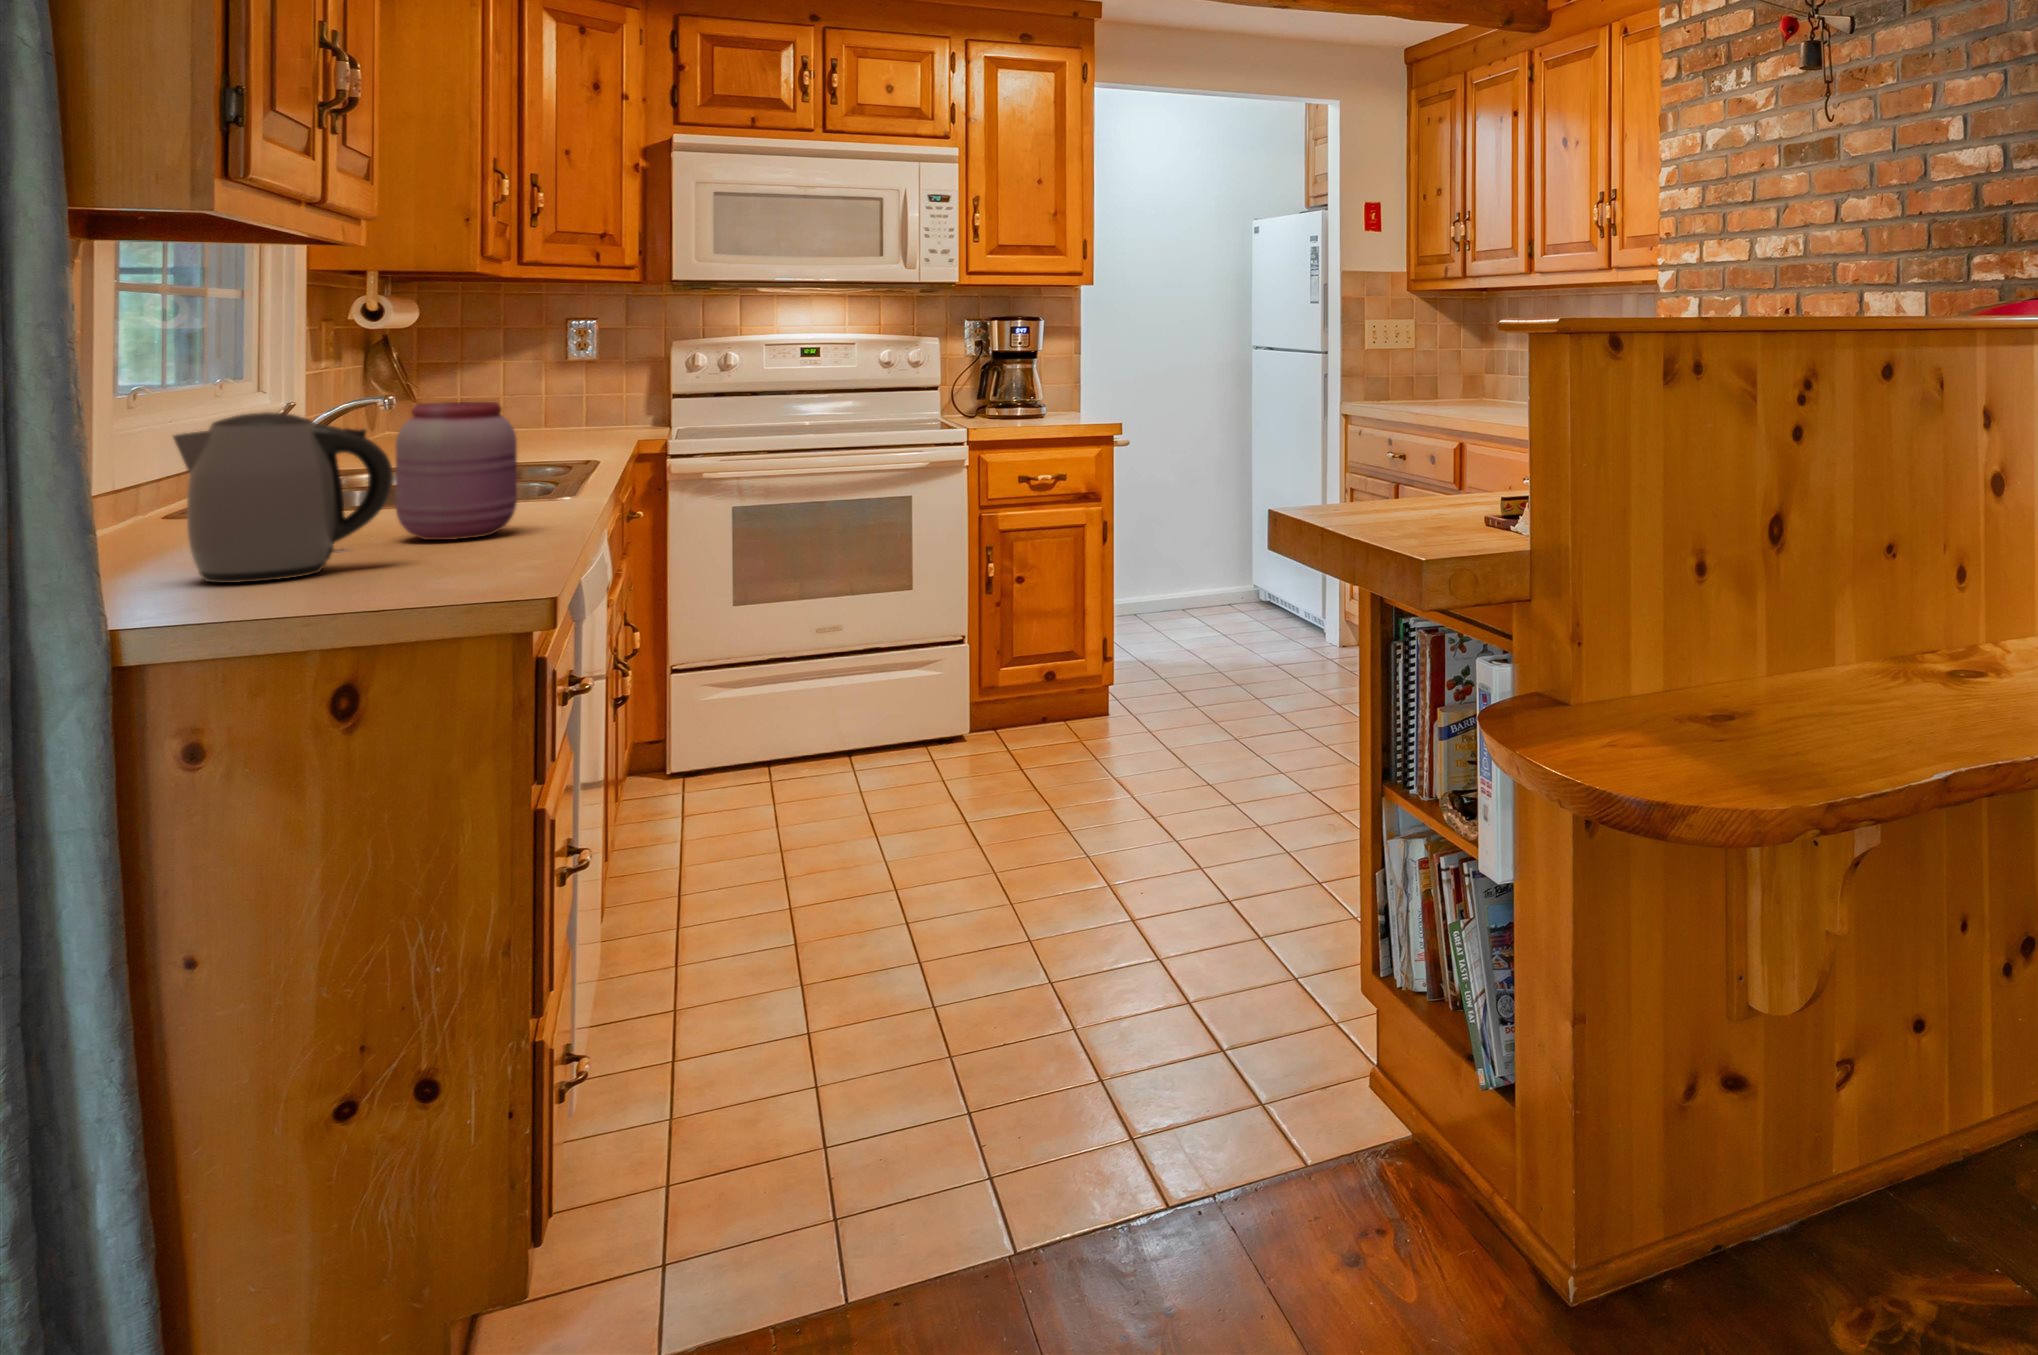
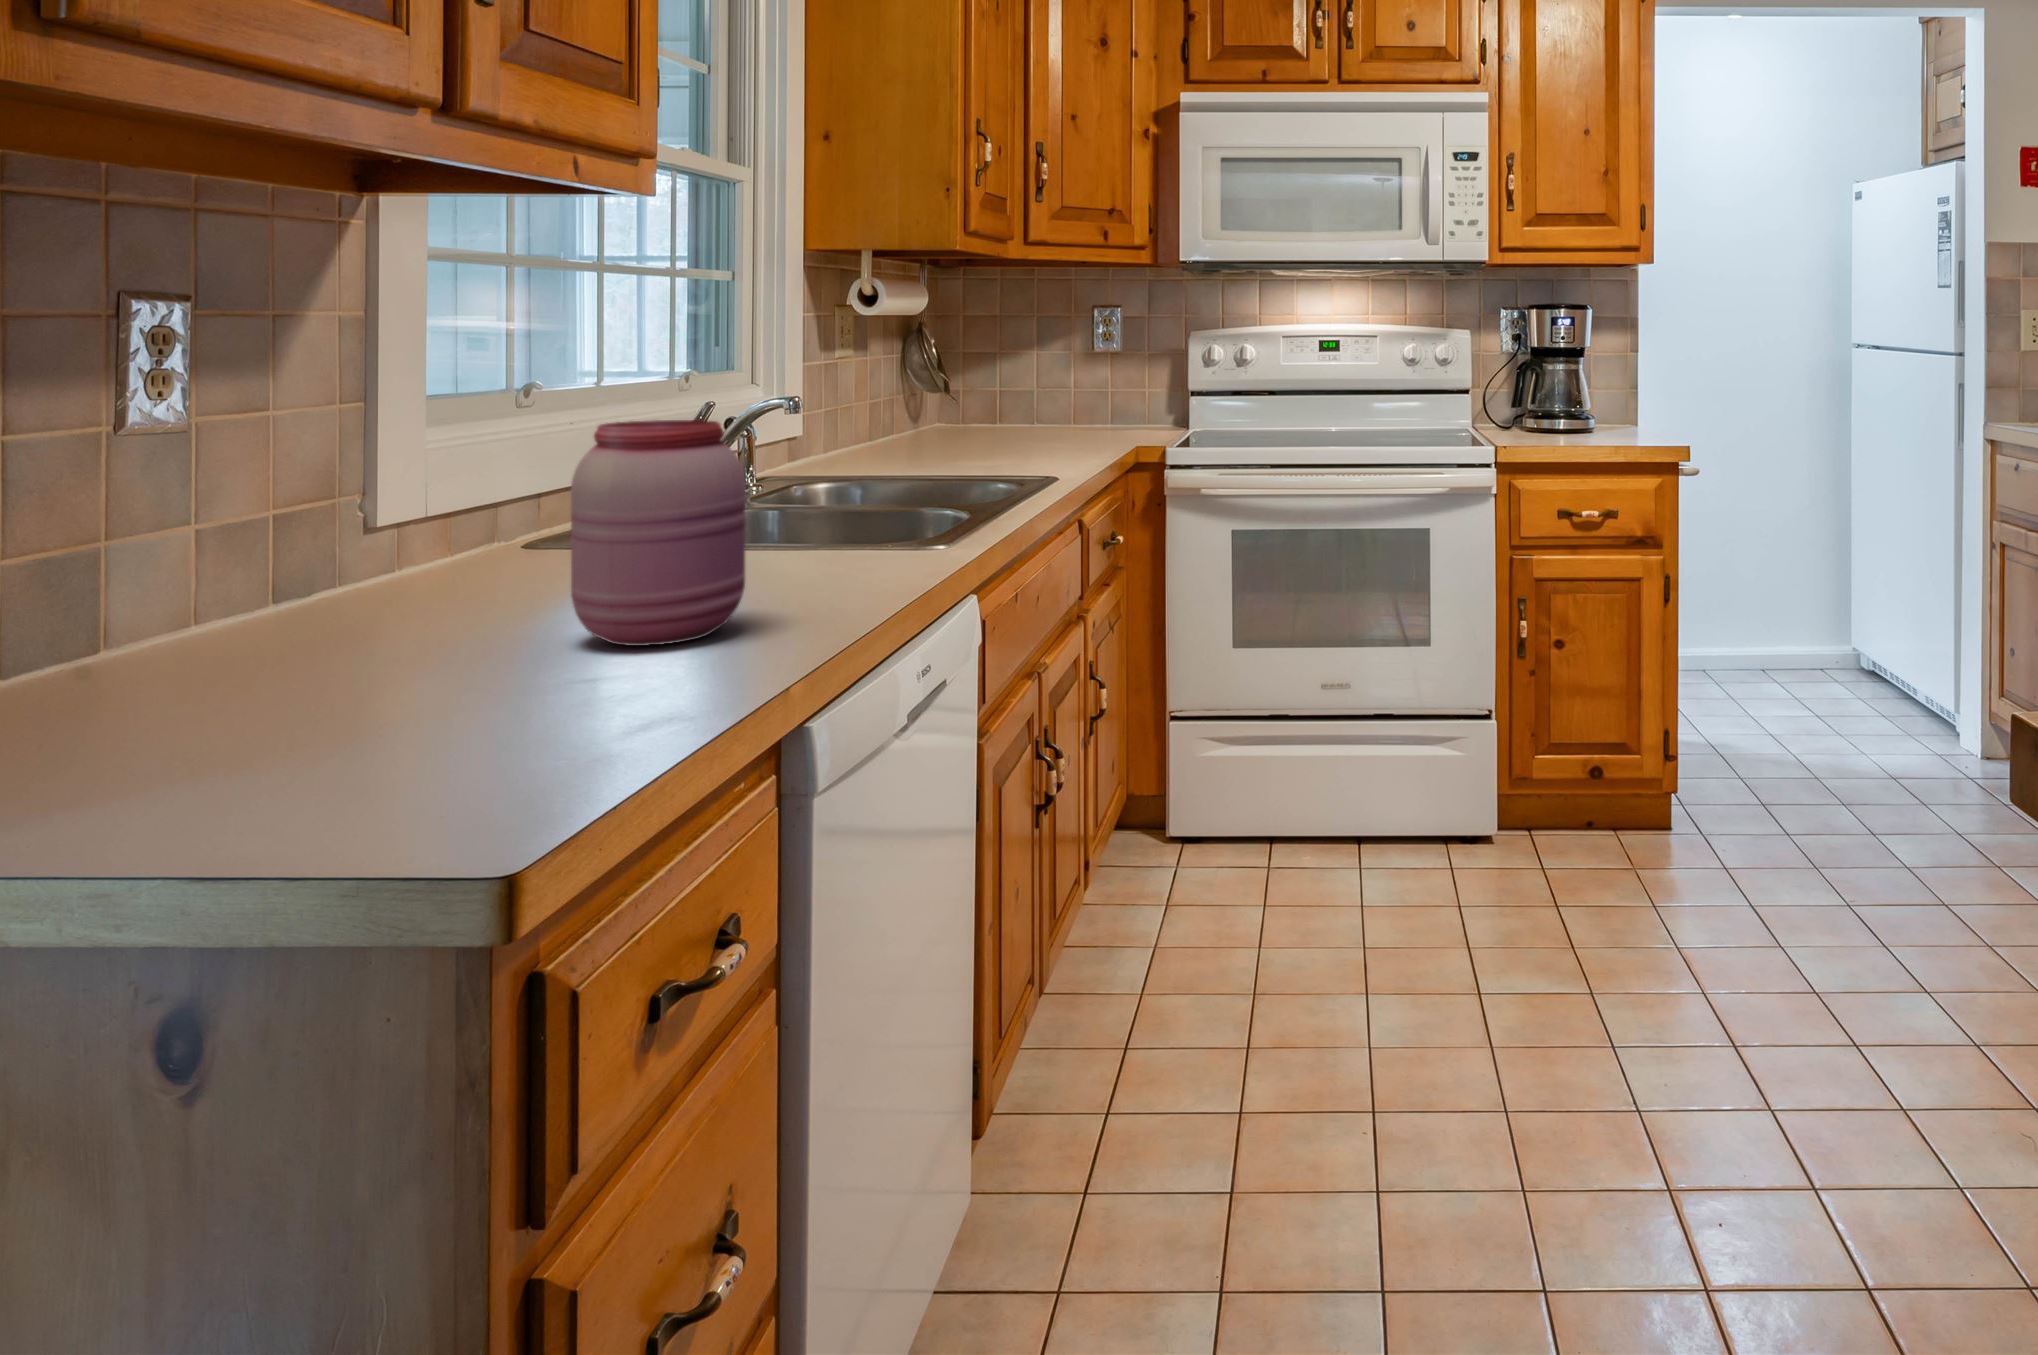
kettle: present [173,412,393,583] -> none [107,444,446,750]

